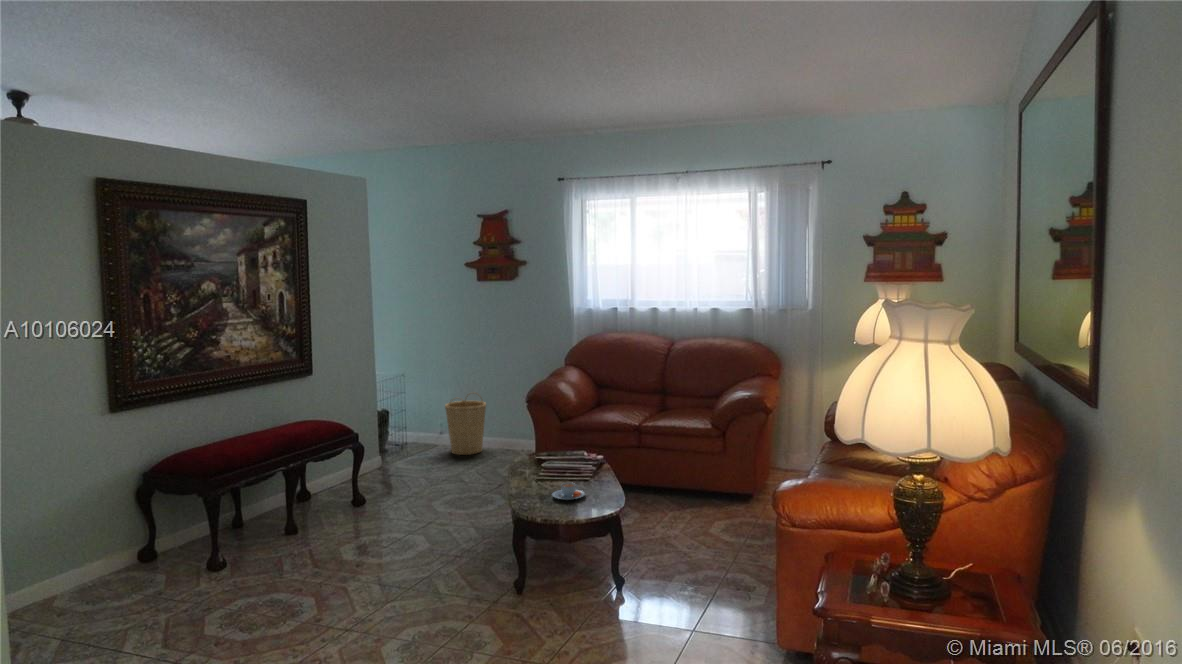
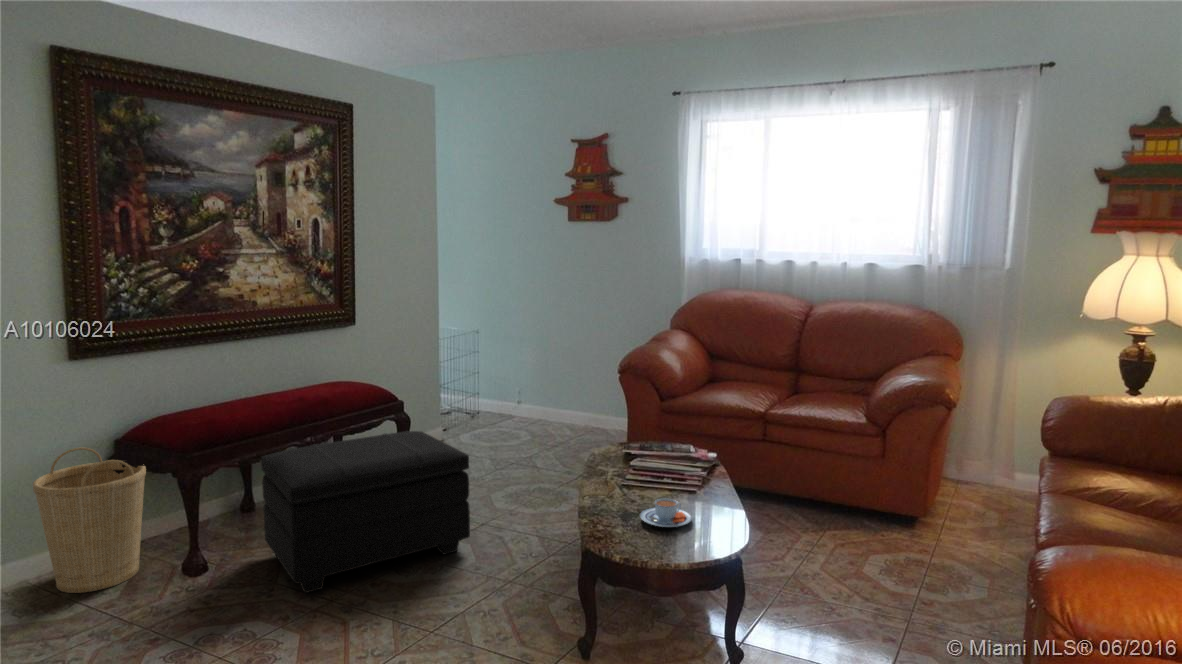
basket: present [445,400,486,455] -> present [33,447,146,593]
footstool: none [264,455,425,574] -> present [261,431,470,593]

